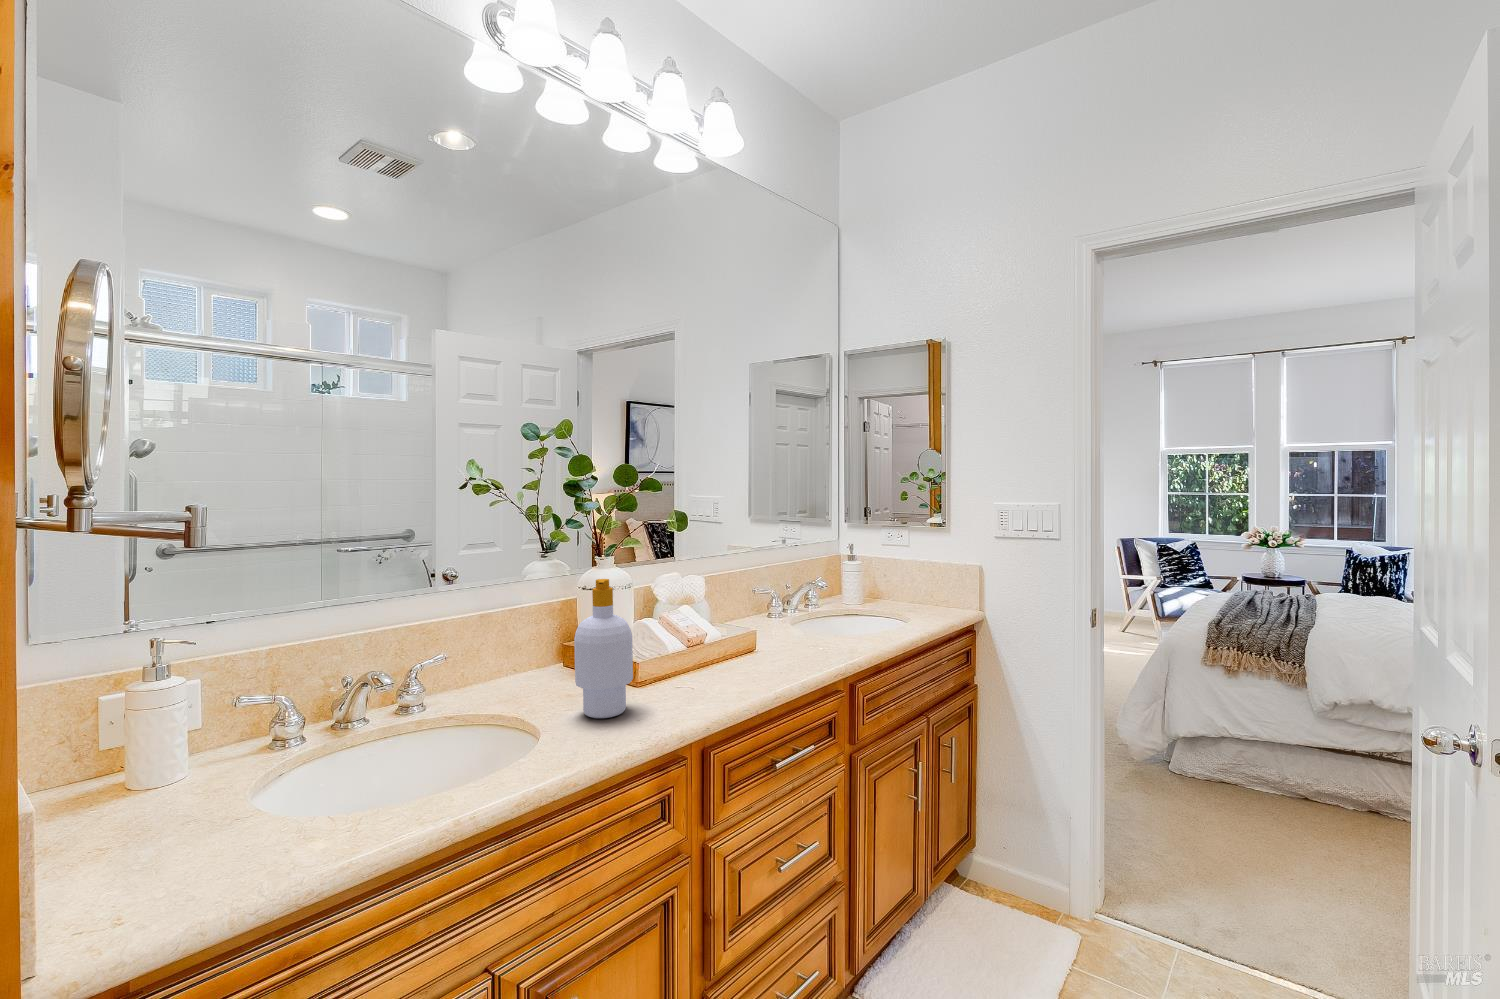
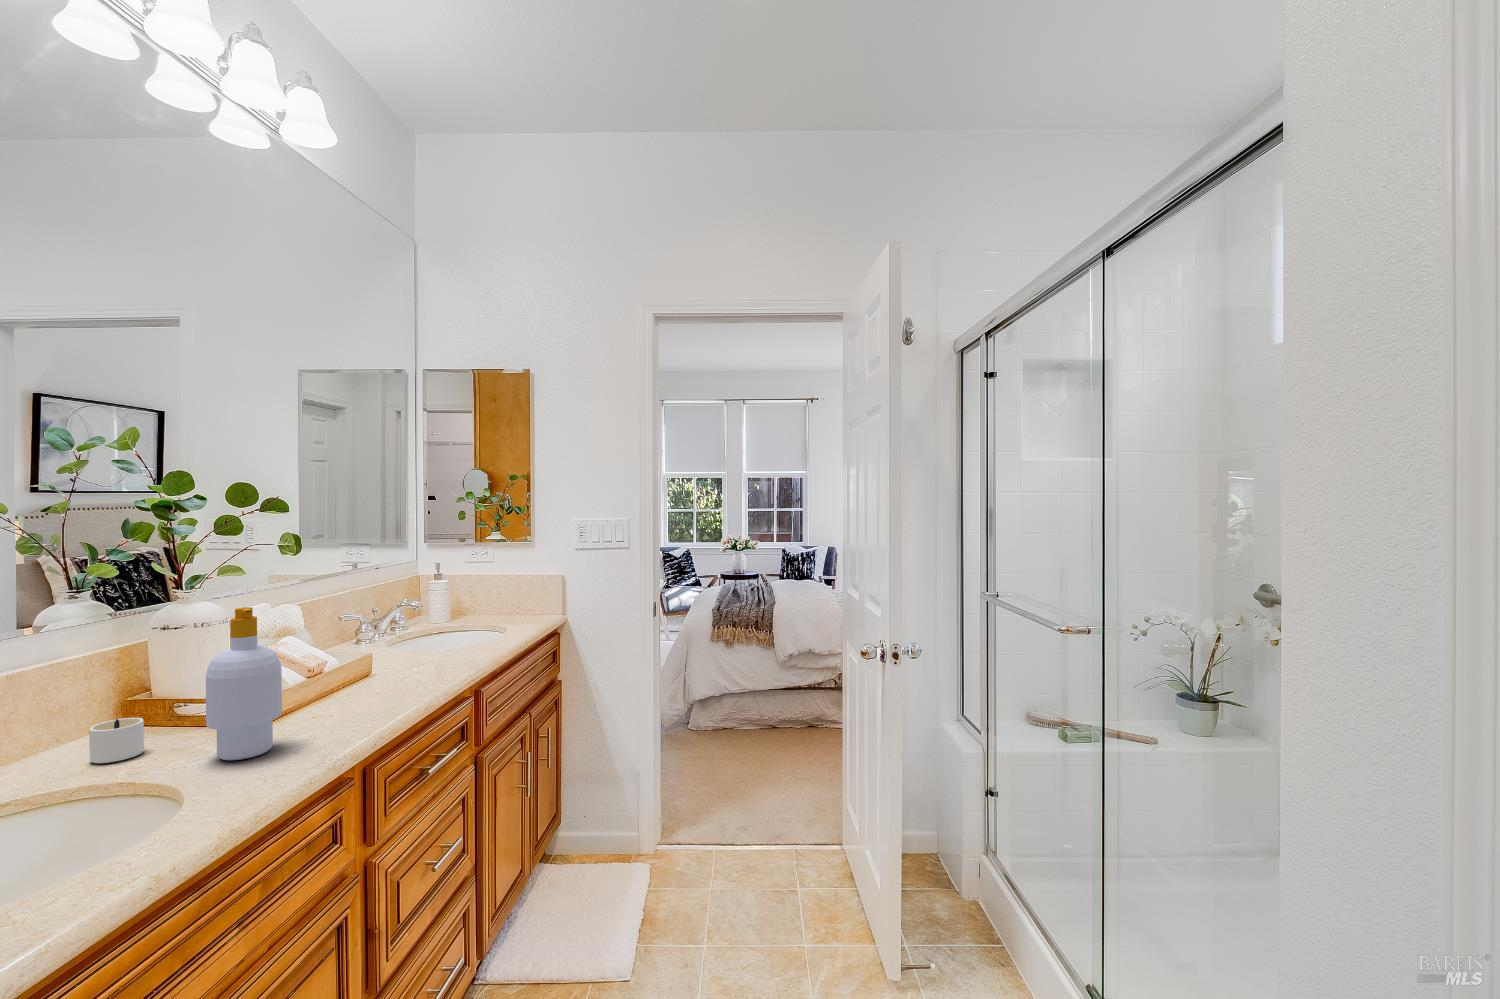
candle: none [522,661,571,696] -> present [89,718,144,763]

